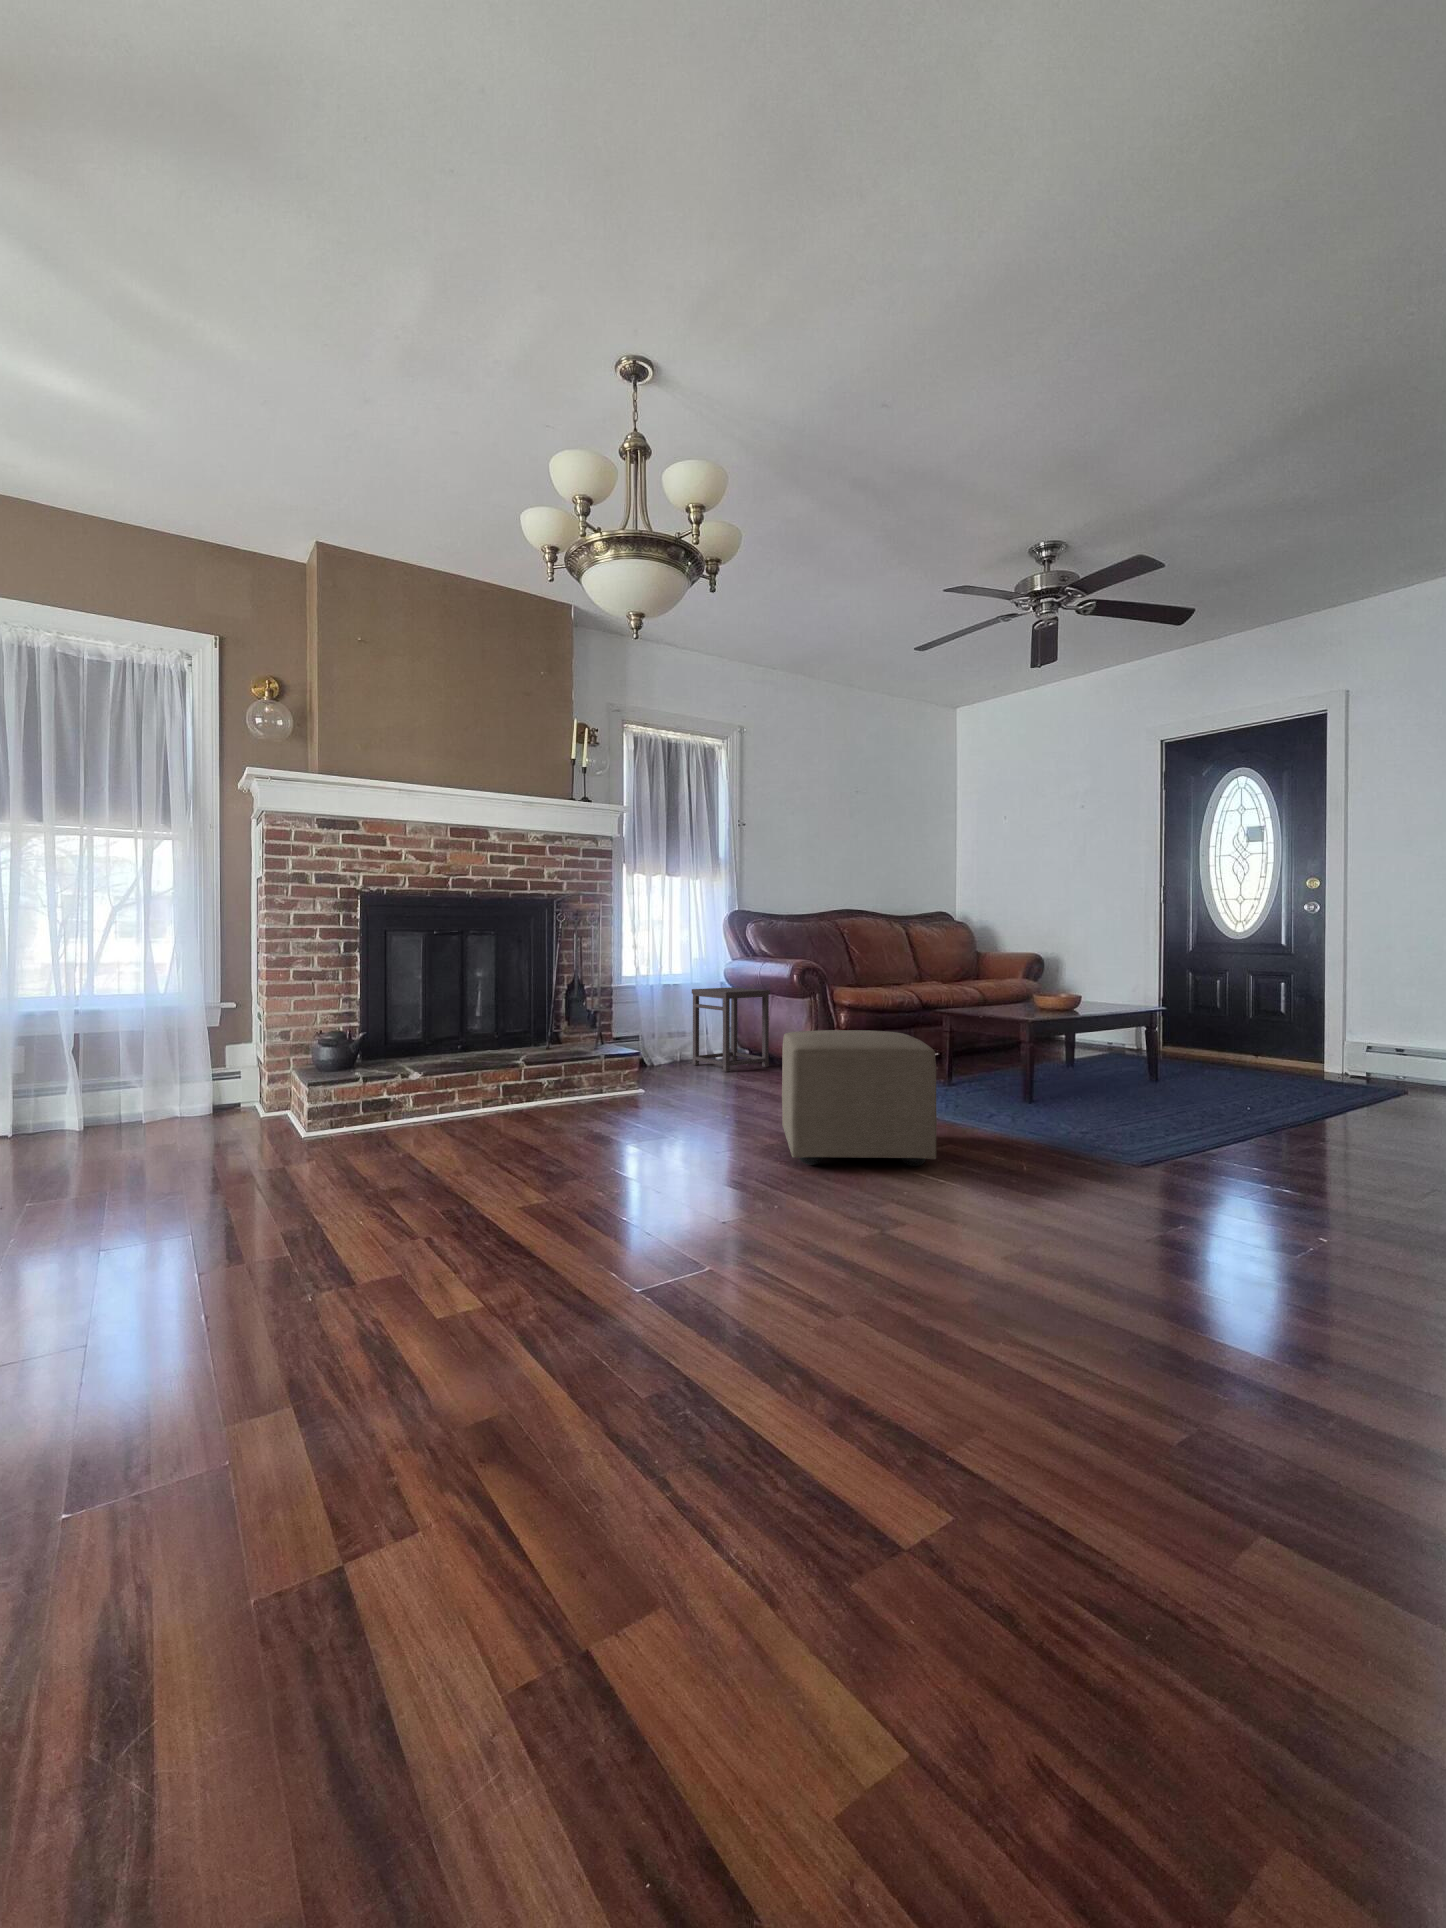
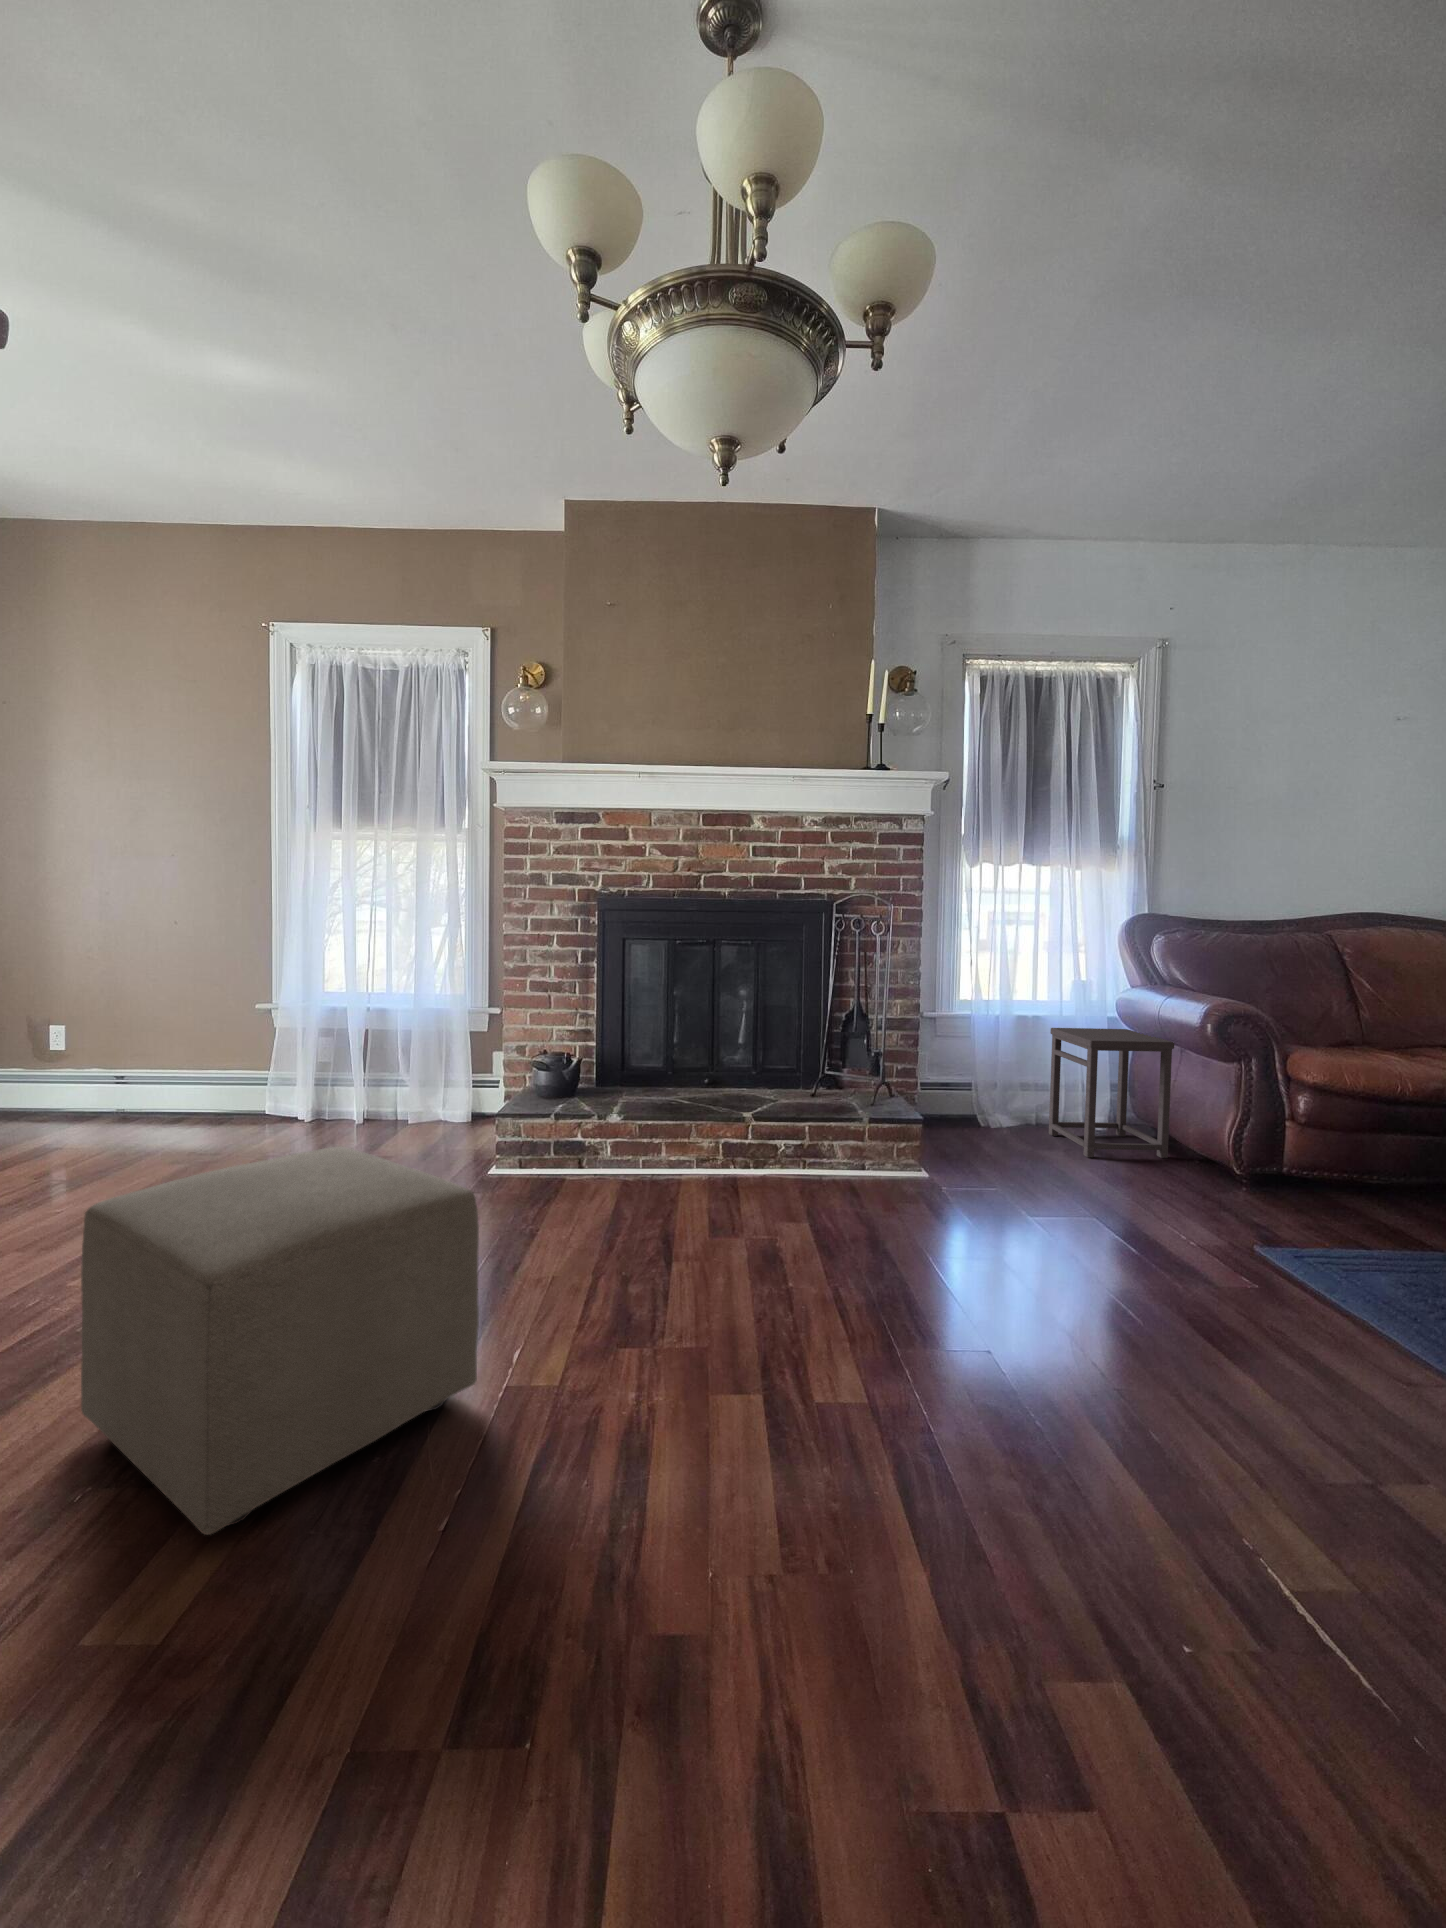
ottoman: present [782,1030,937,1166] -> present [81,1146,479,1535]

